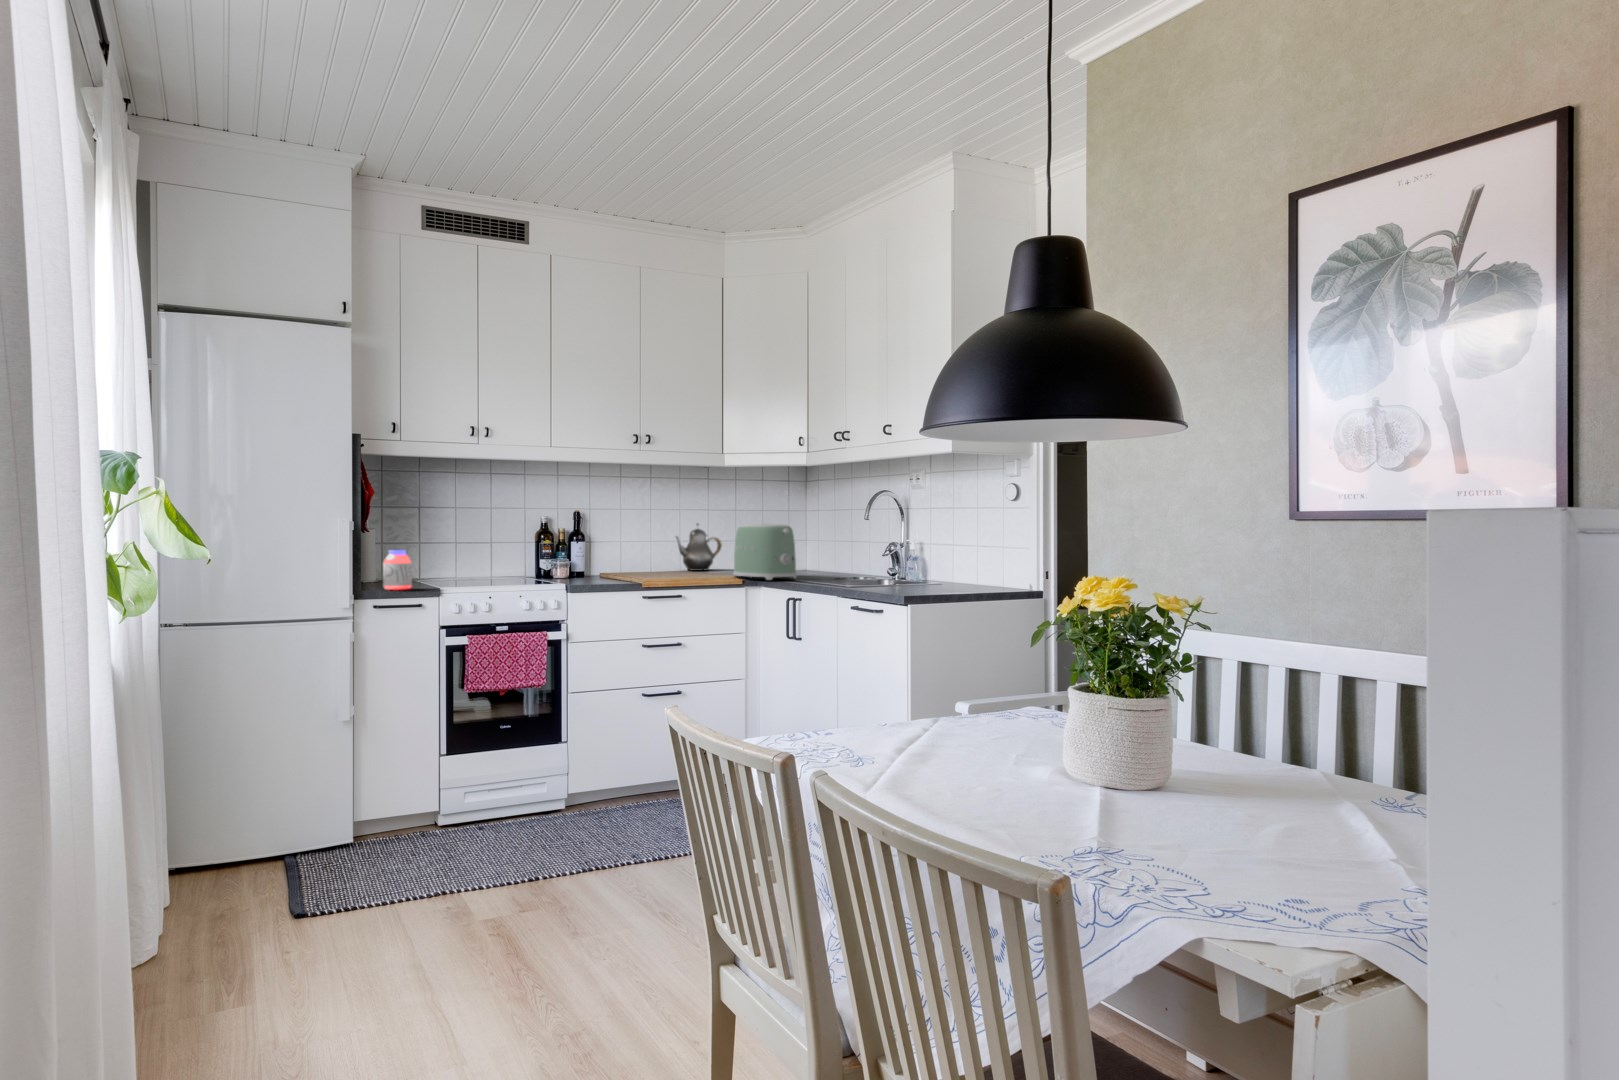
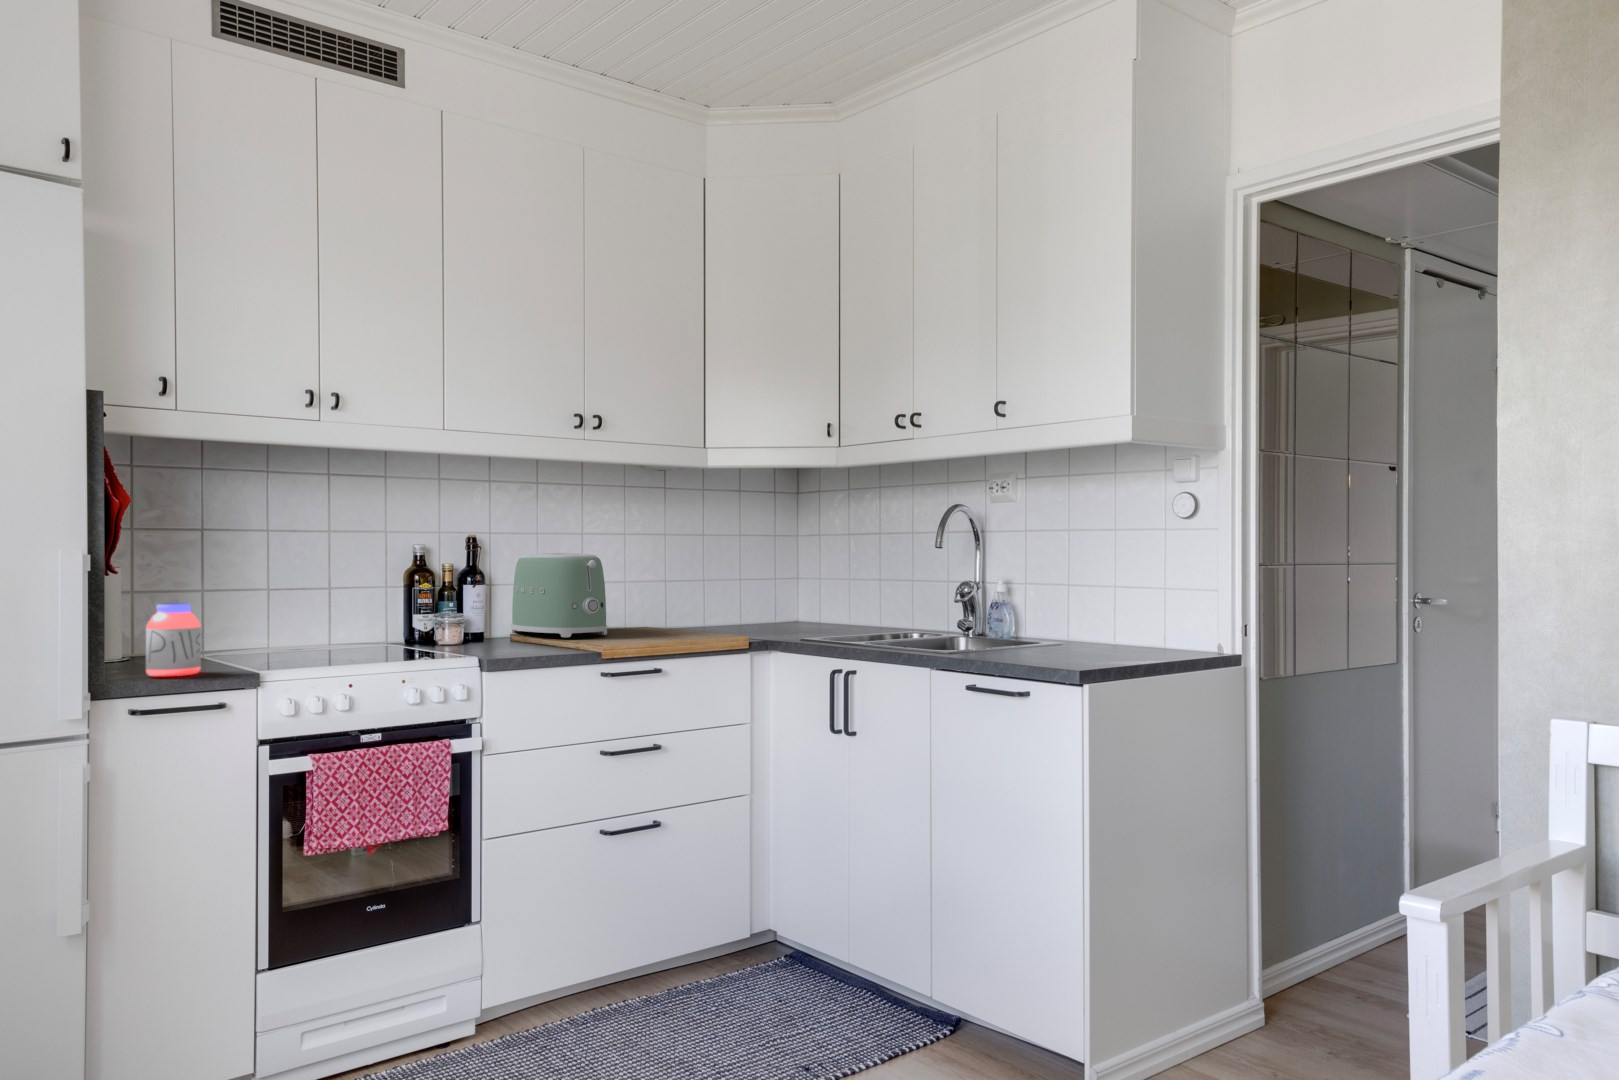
teapot: present [676,523,722,571] -> none [617,554,682,625]
toaster: present [734,523,796,580] -> present [512,553,607,637]

